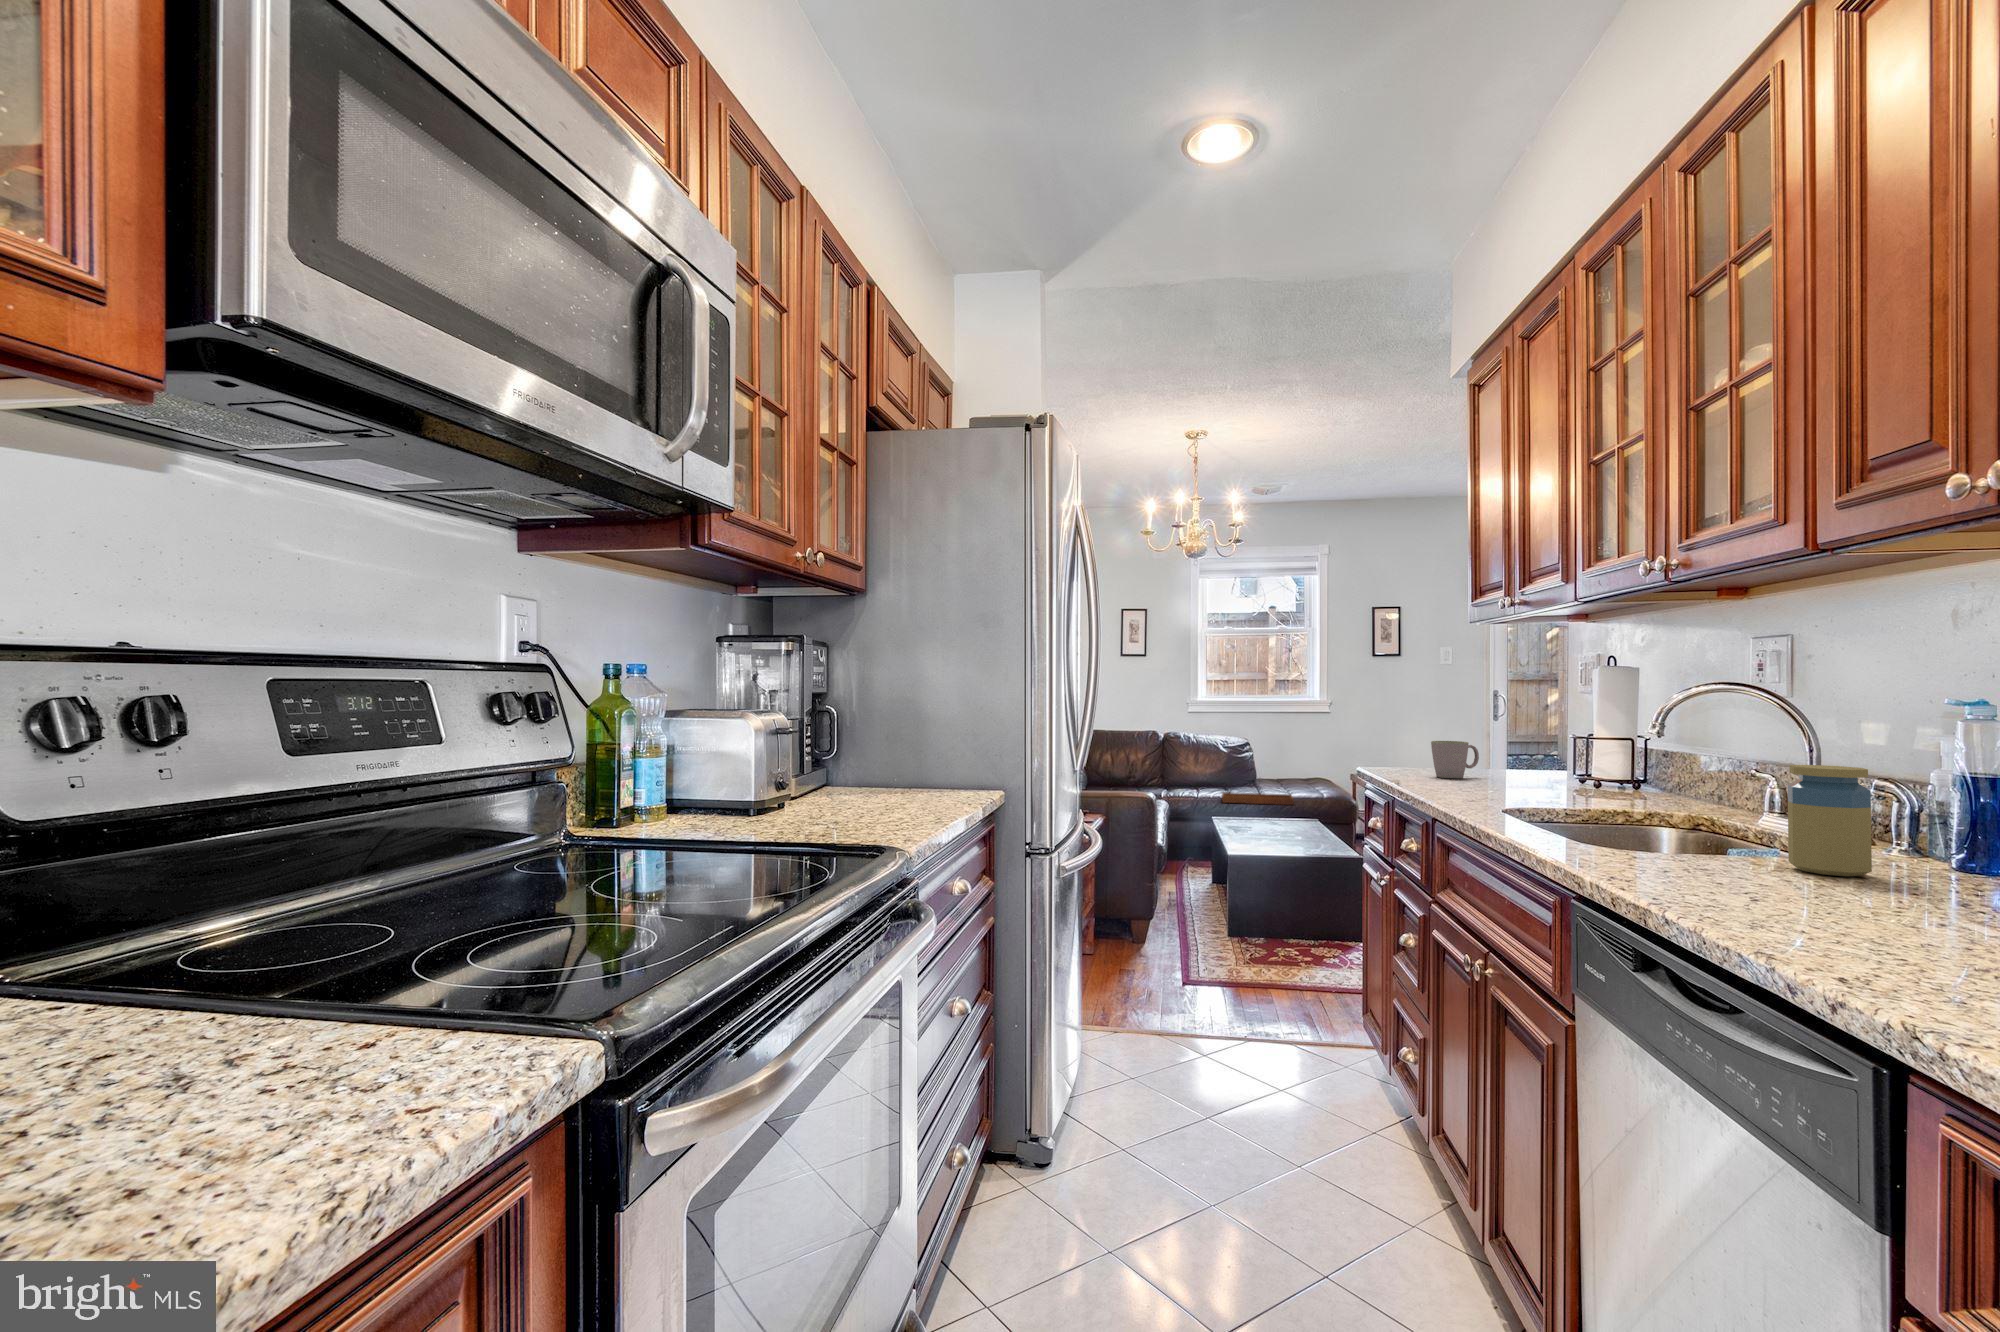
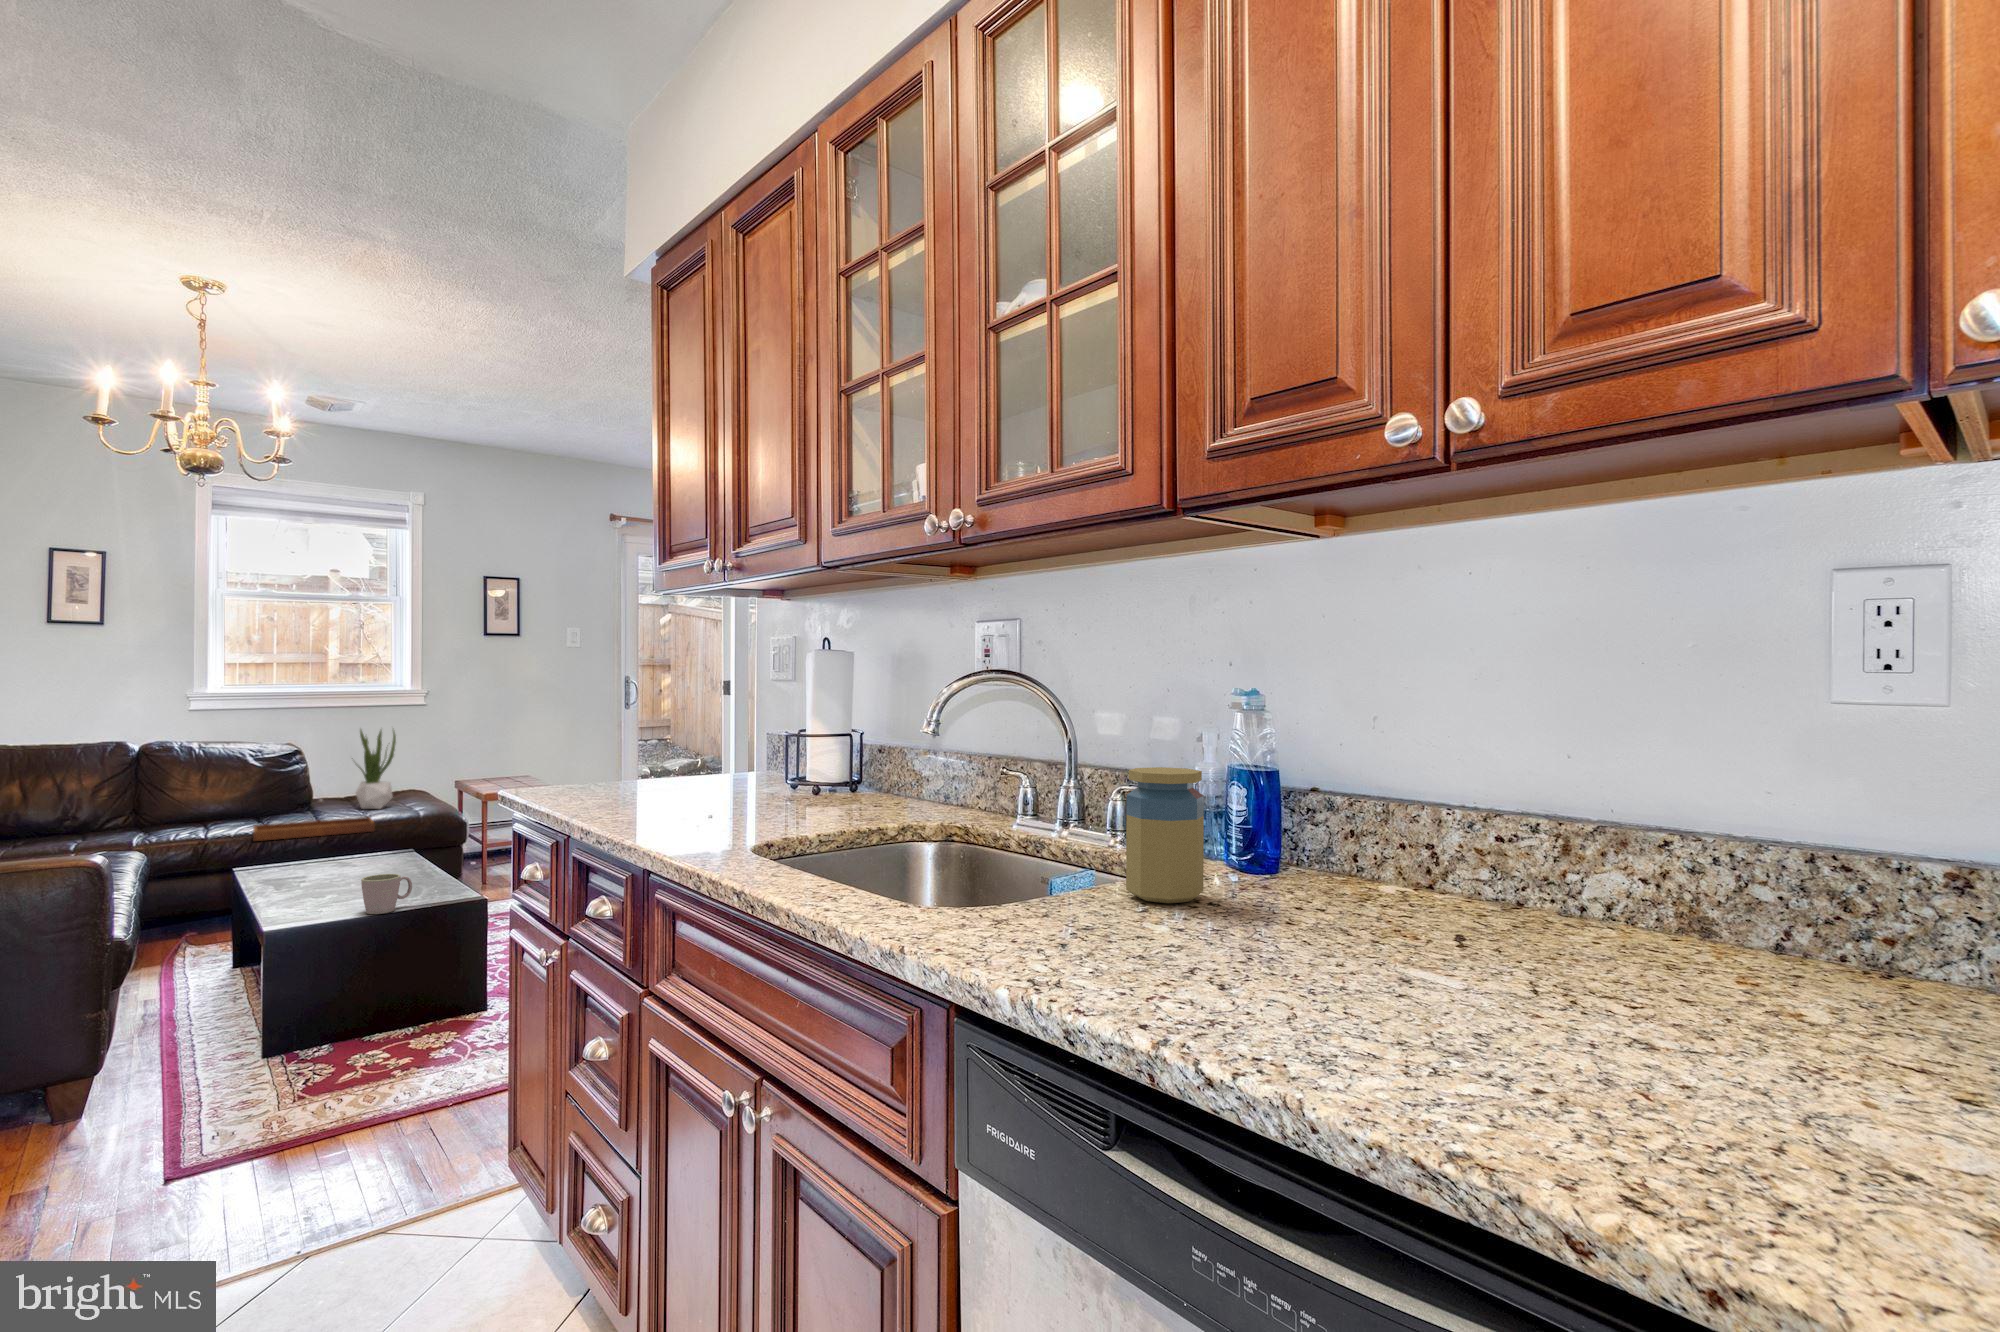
potted plant: none [1279,728,1308,791] -> present [356,730,396,809]
mug: present [1431,741,1479,778] -> present [361,874,412,914]

